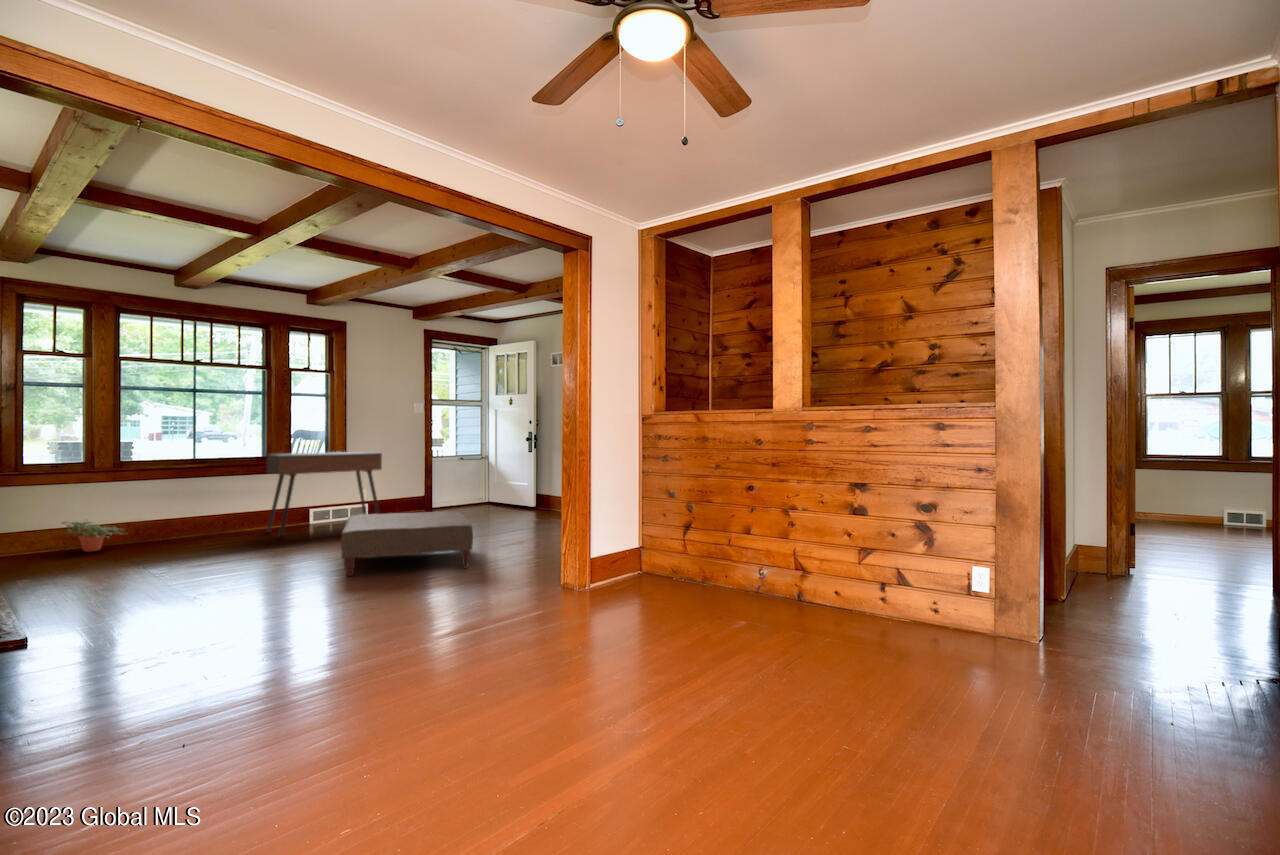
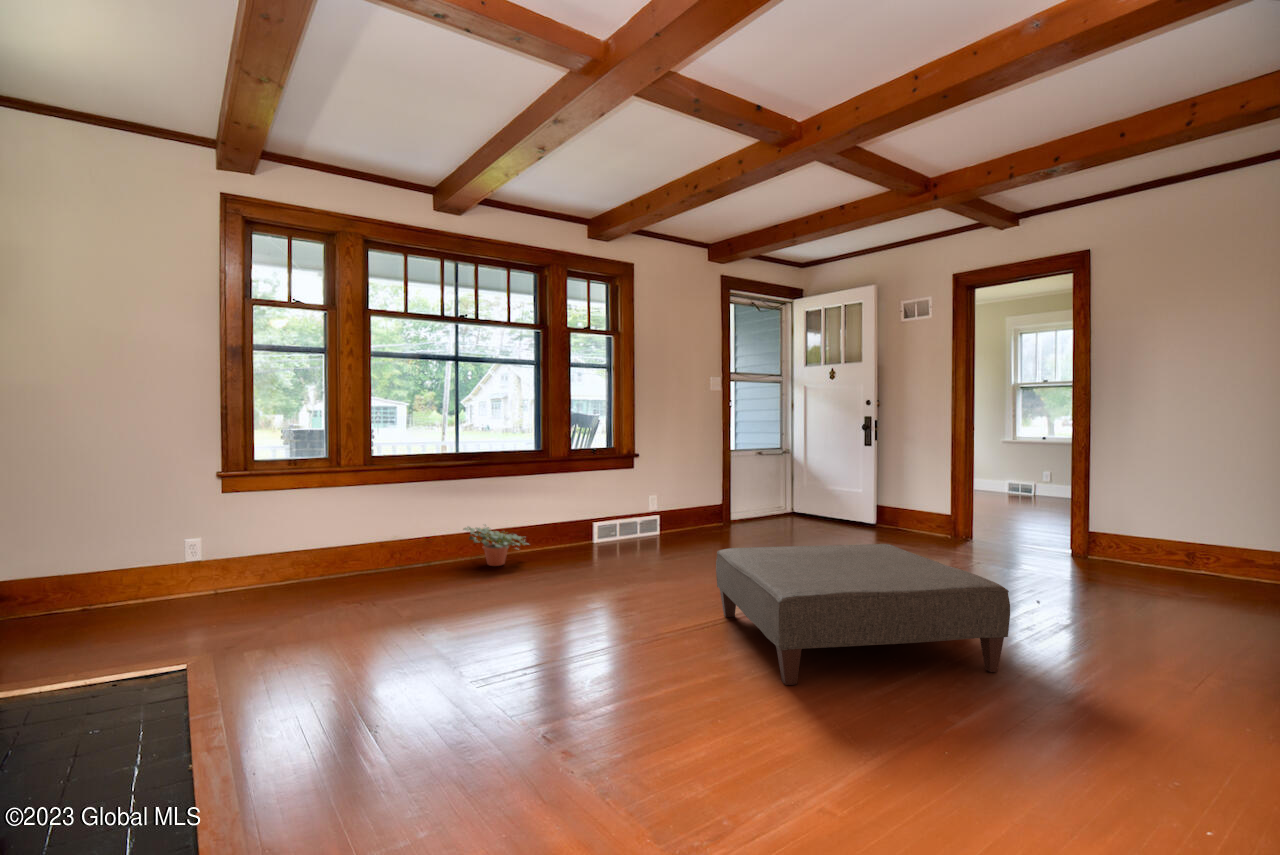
console table: present [267,452,382,536] -> none [551,443,697,568]
potted plant: present [63,520,127,552] -> present [464,525,528,566]

